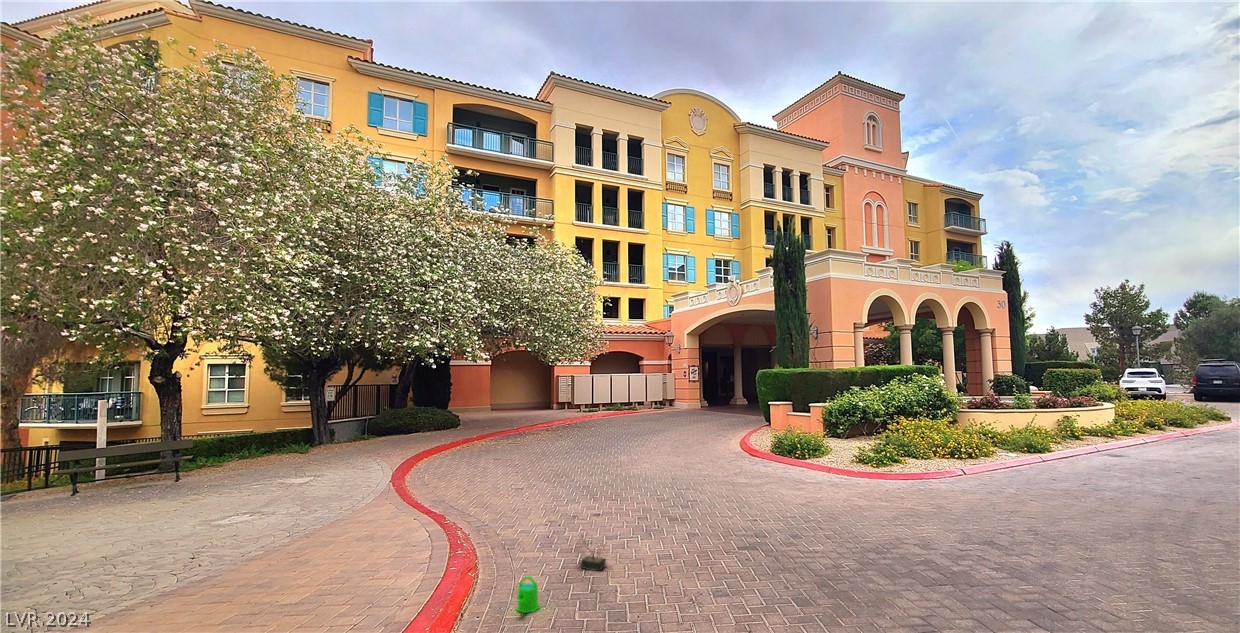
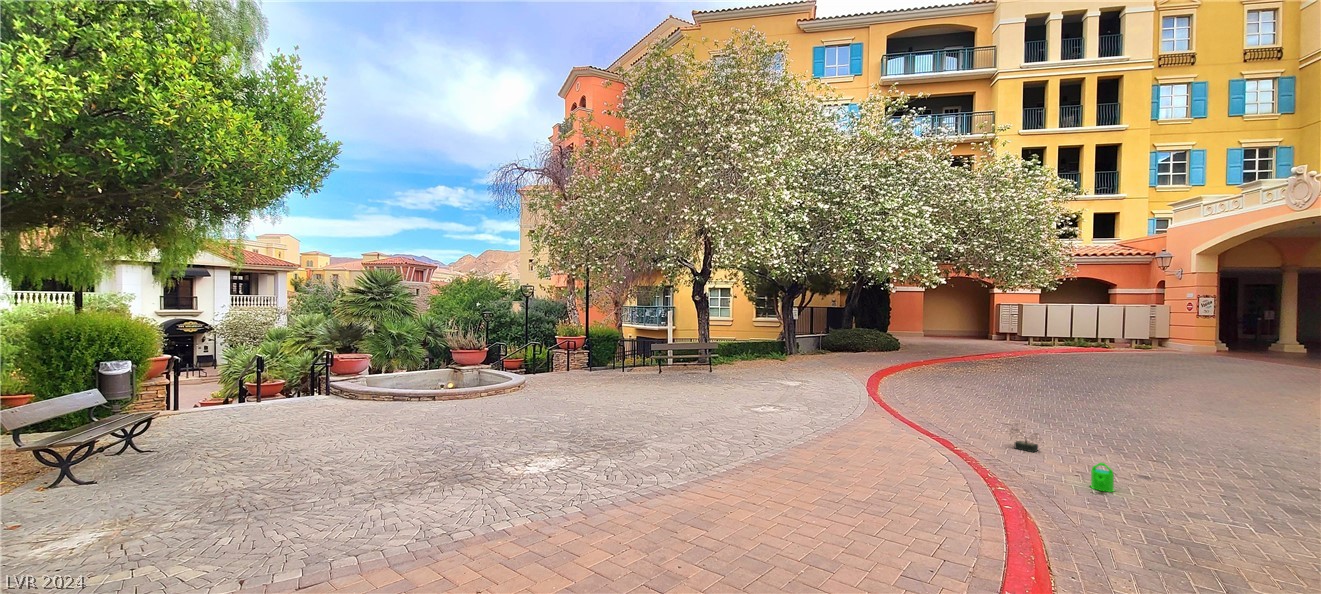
decorative plant: present [577,535,606,571] -> present [1010,424,1040,452]

